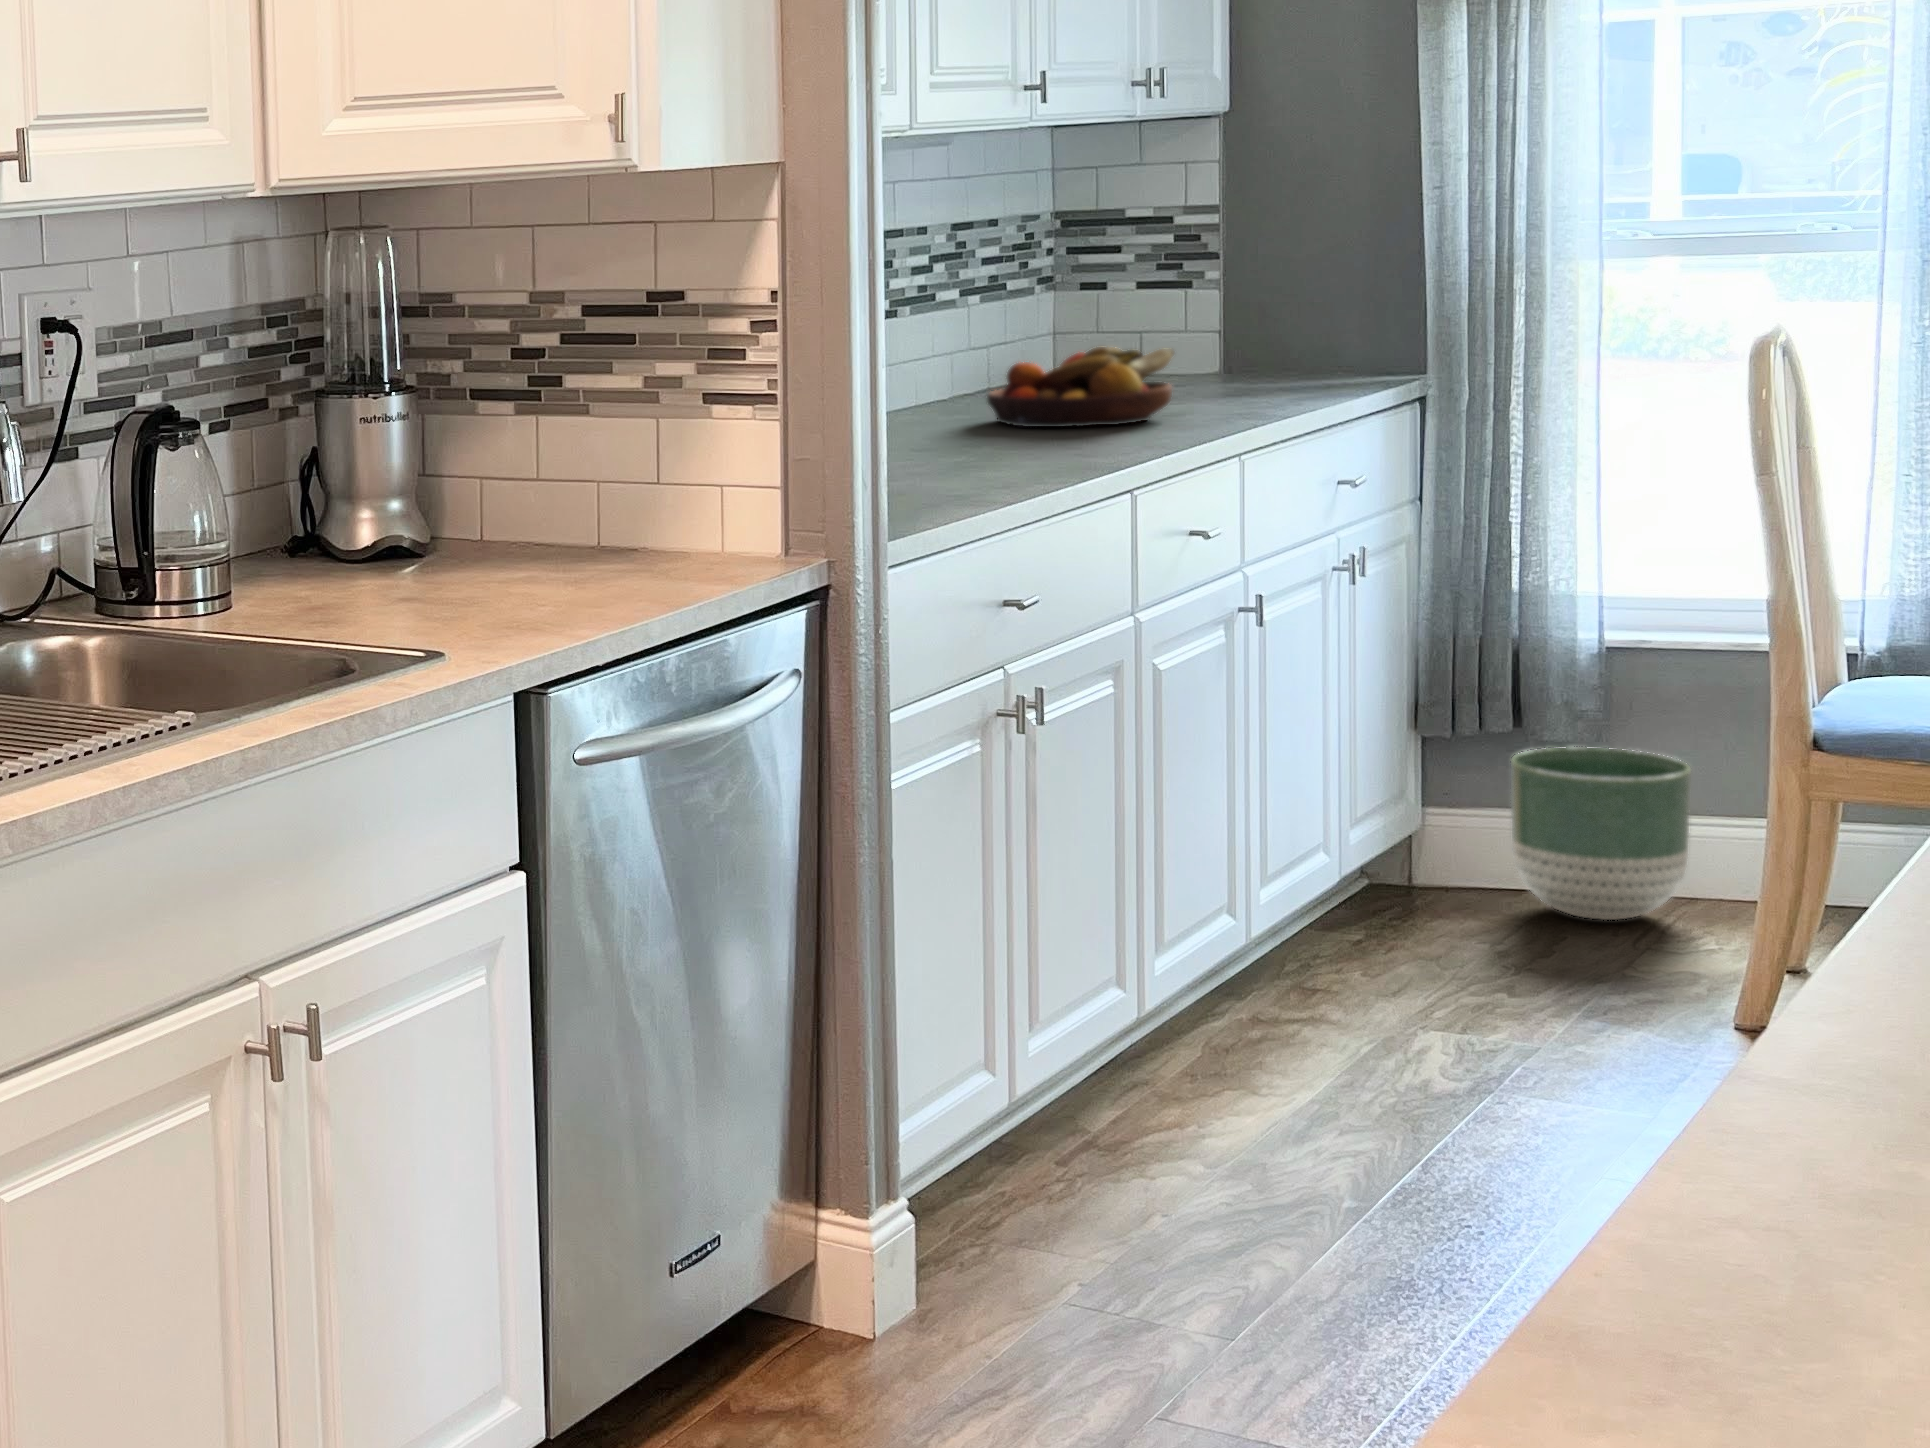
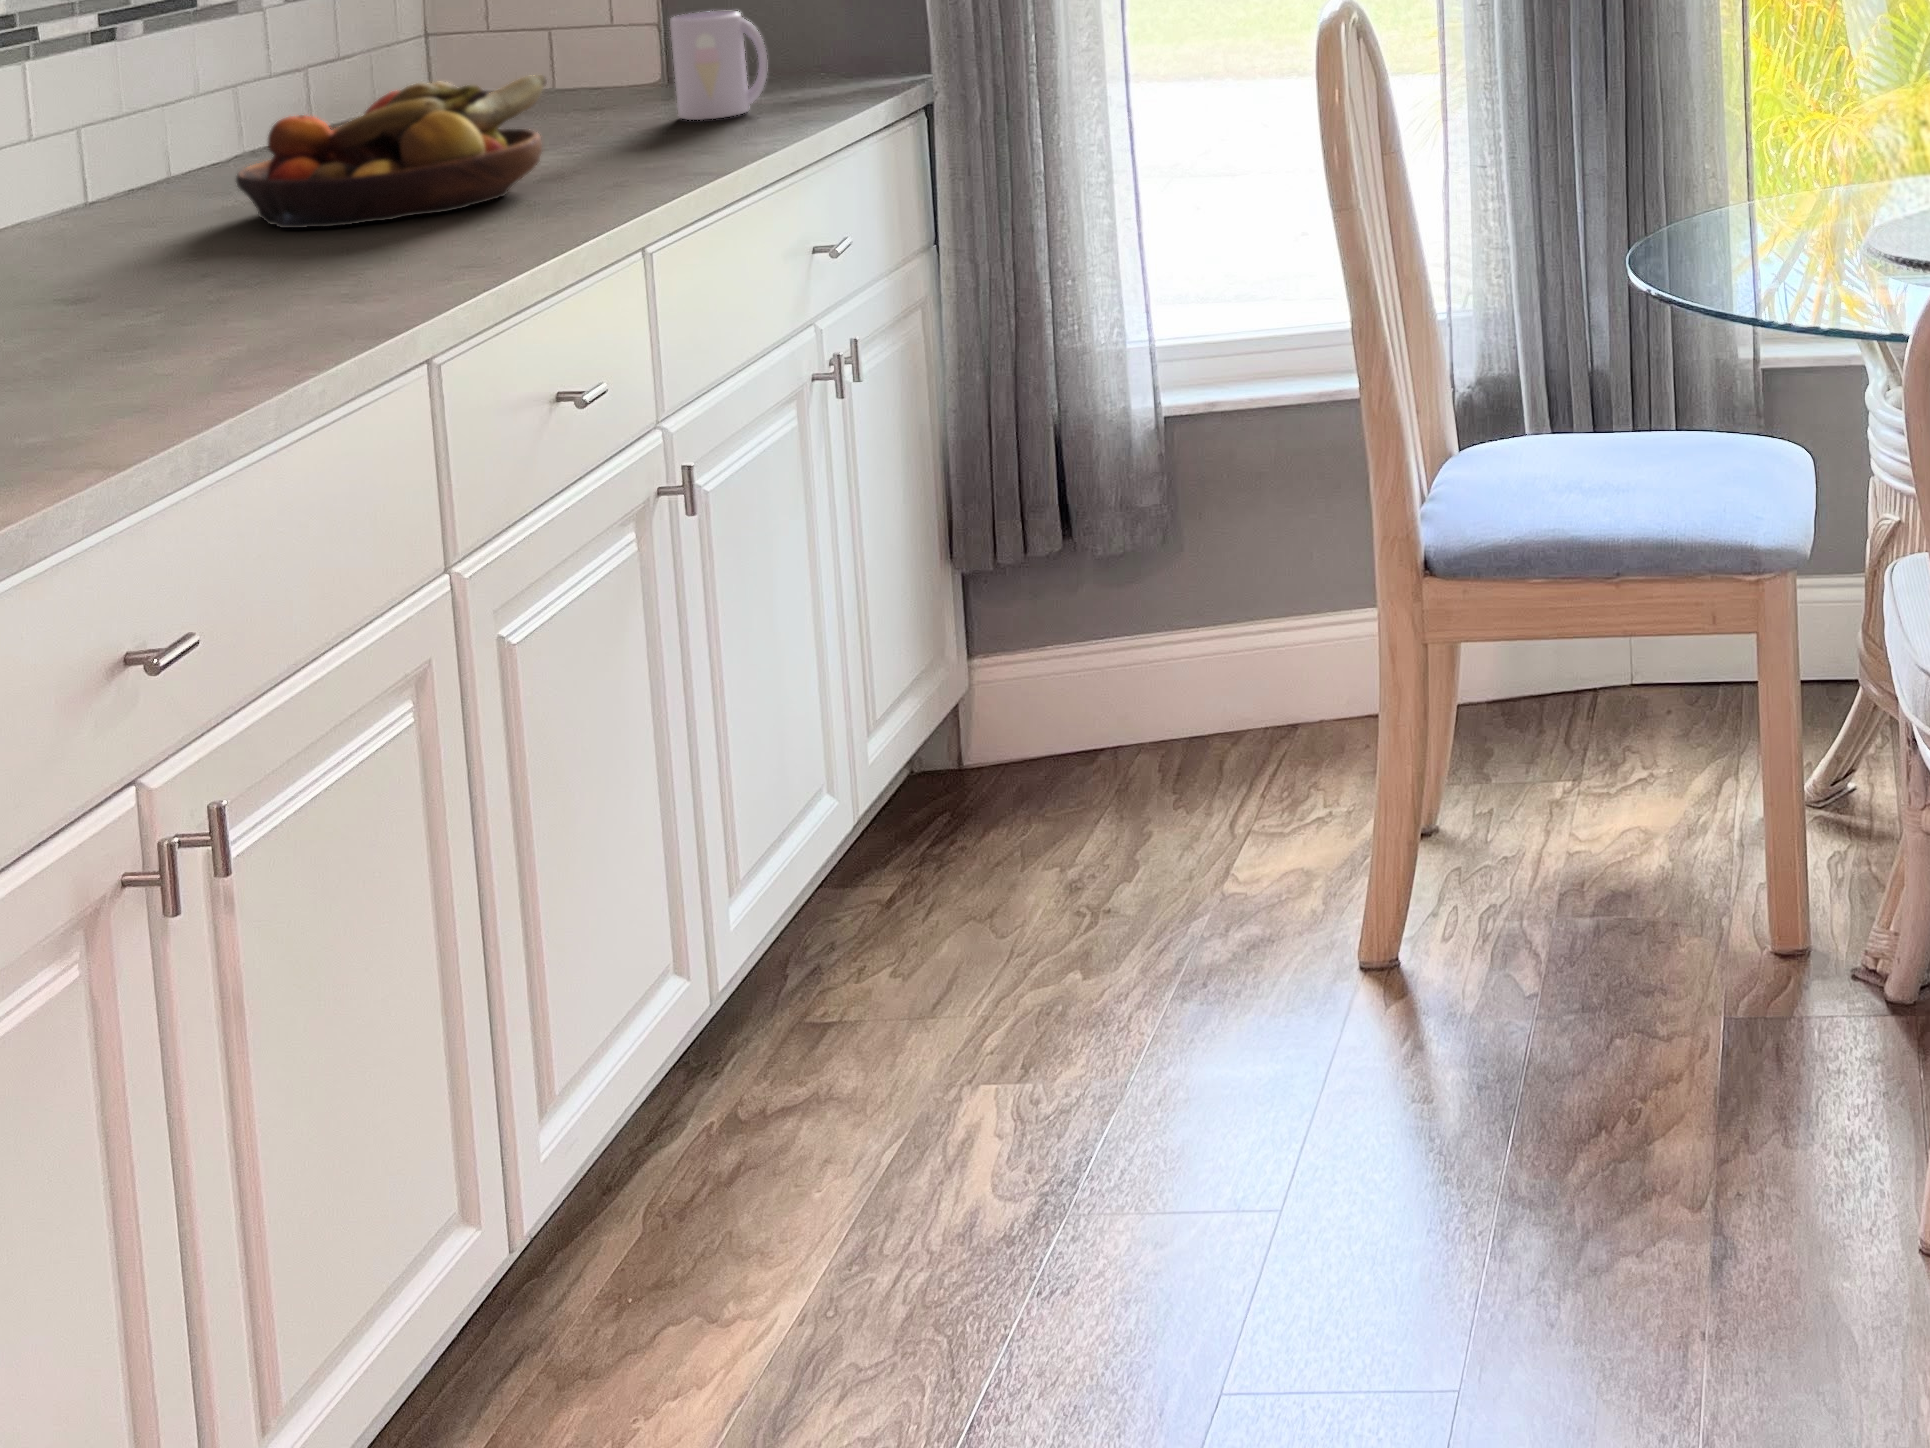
mug: none [1245,320,1313,392] -> present [670,11,768,120]
planter: present [1511,747,1691,920] -> none [1071,541,1281,783]

